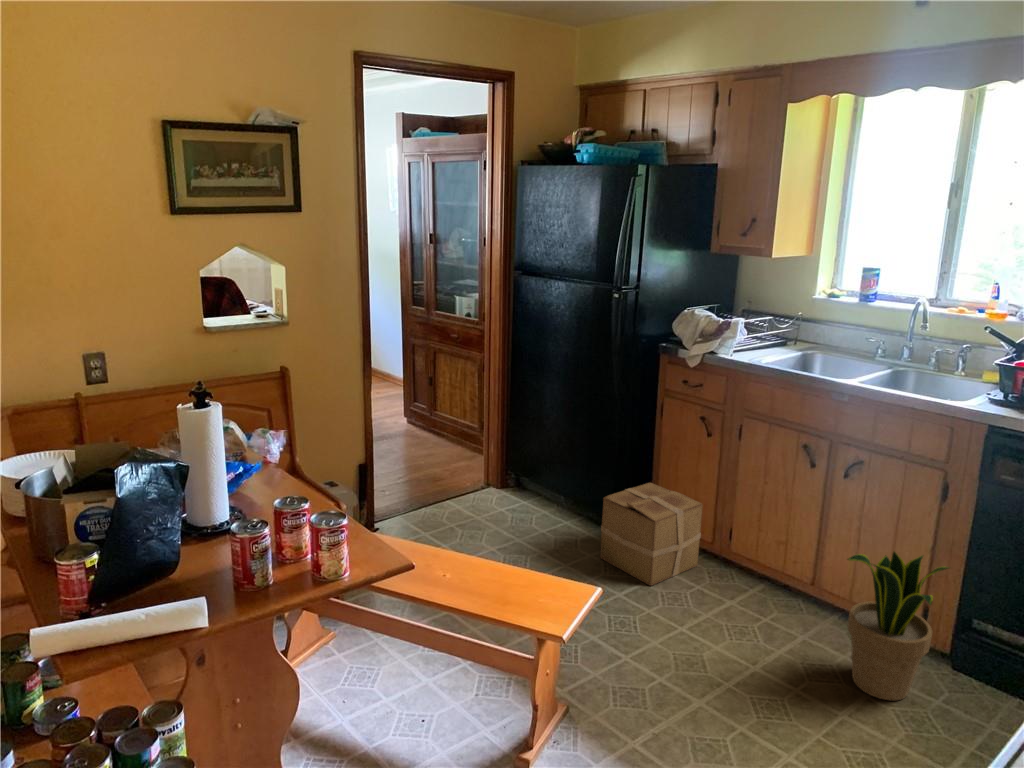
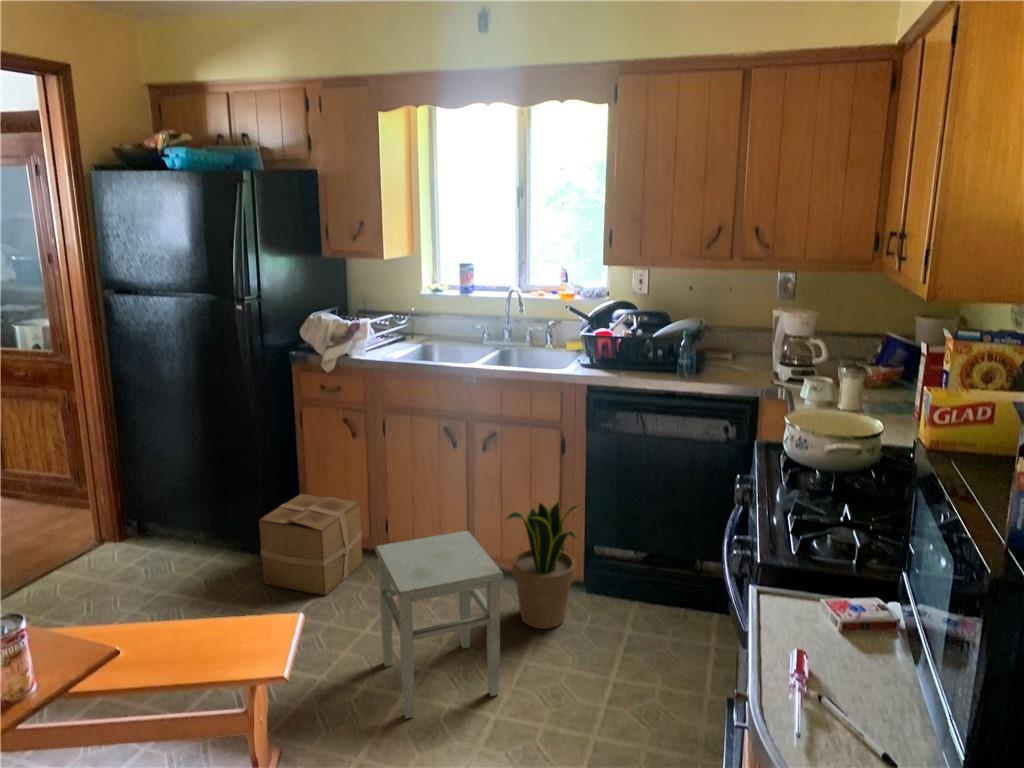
stool: none [684,549,816,746] -> present [375,531,503,718]

